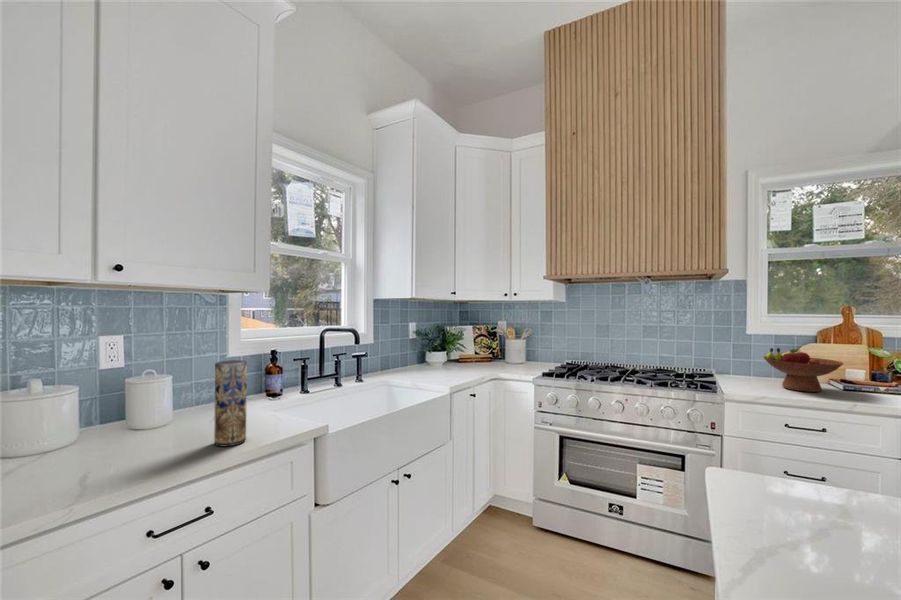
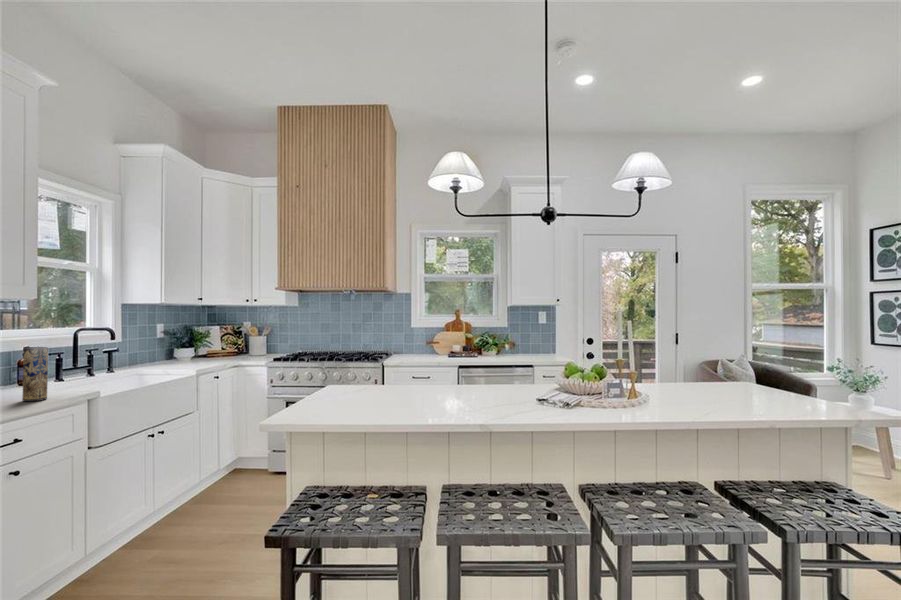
fruit bowl: present [764,348,844,392] -> none [411,334,447,358]

